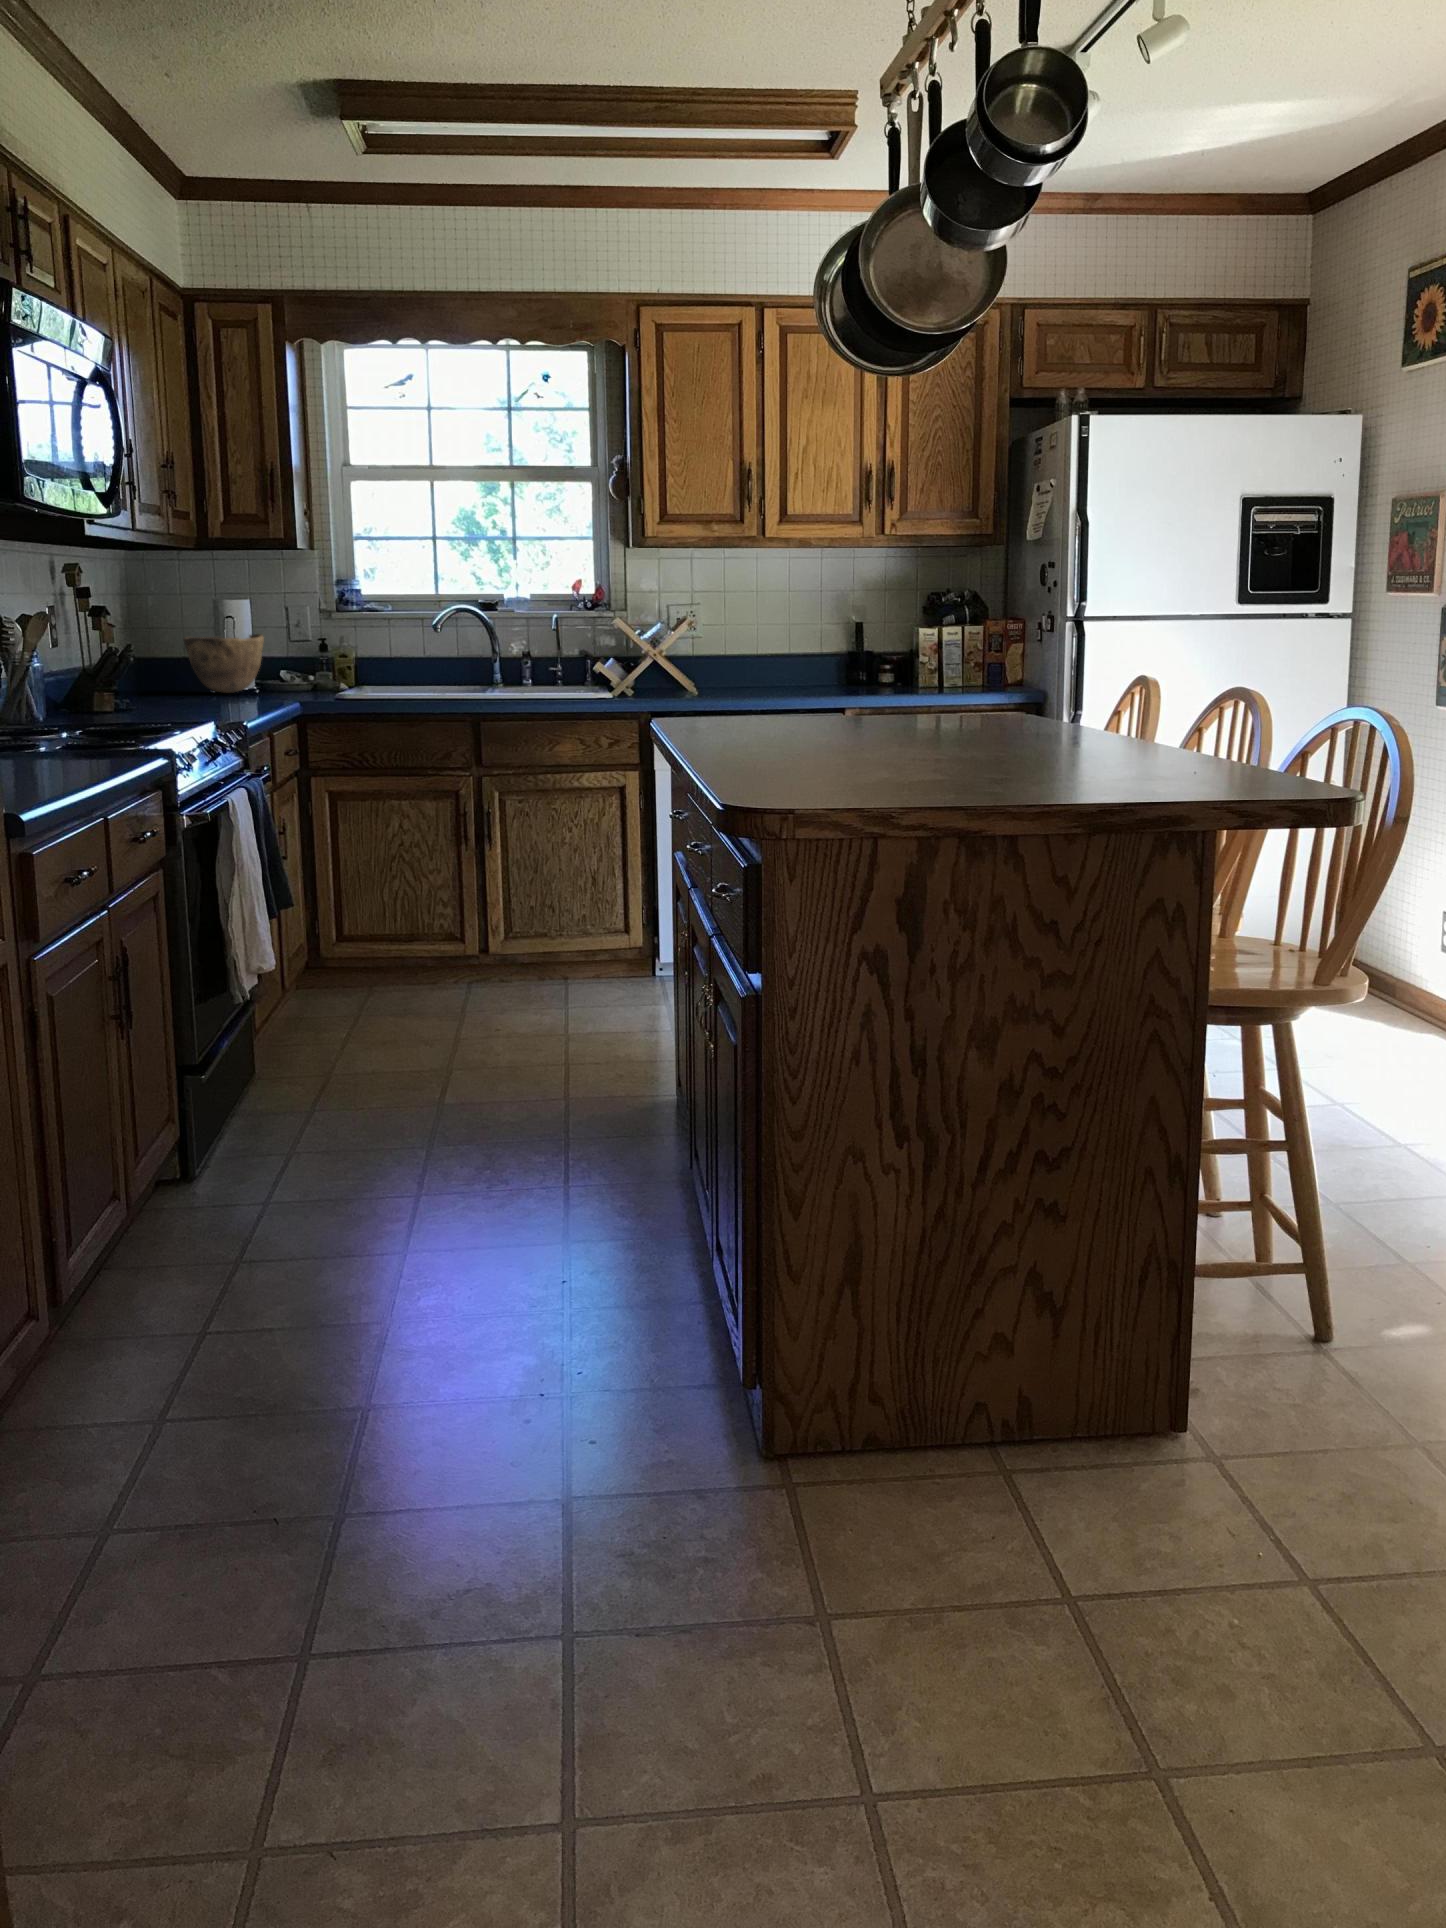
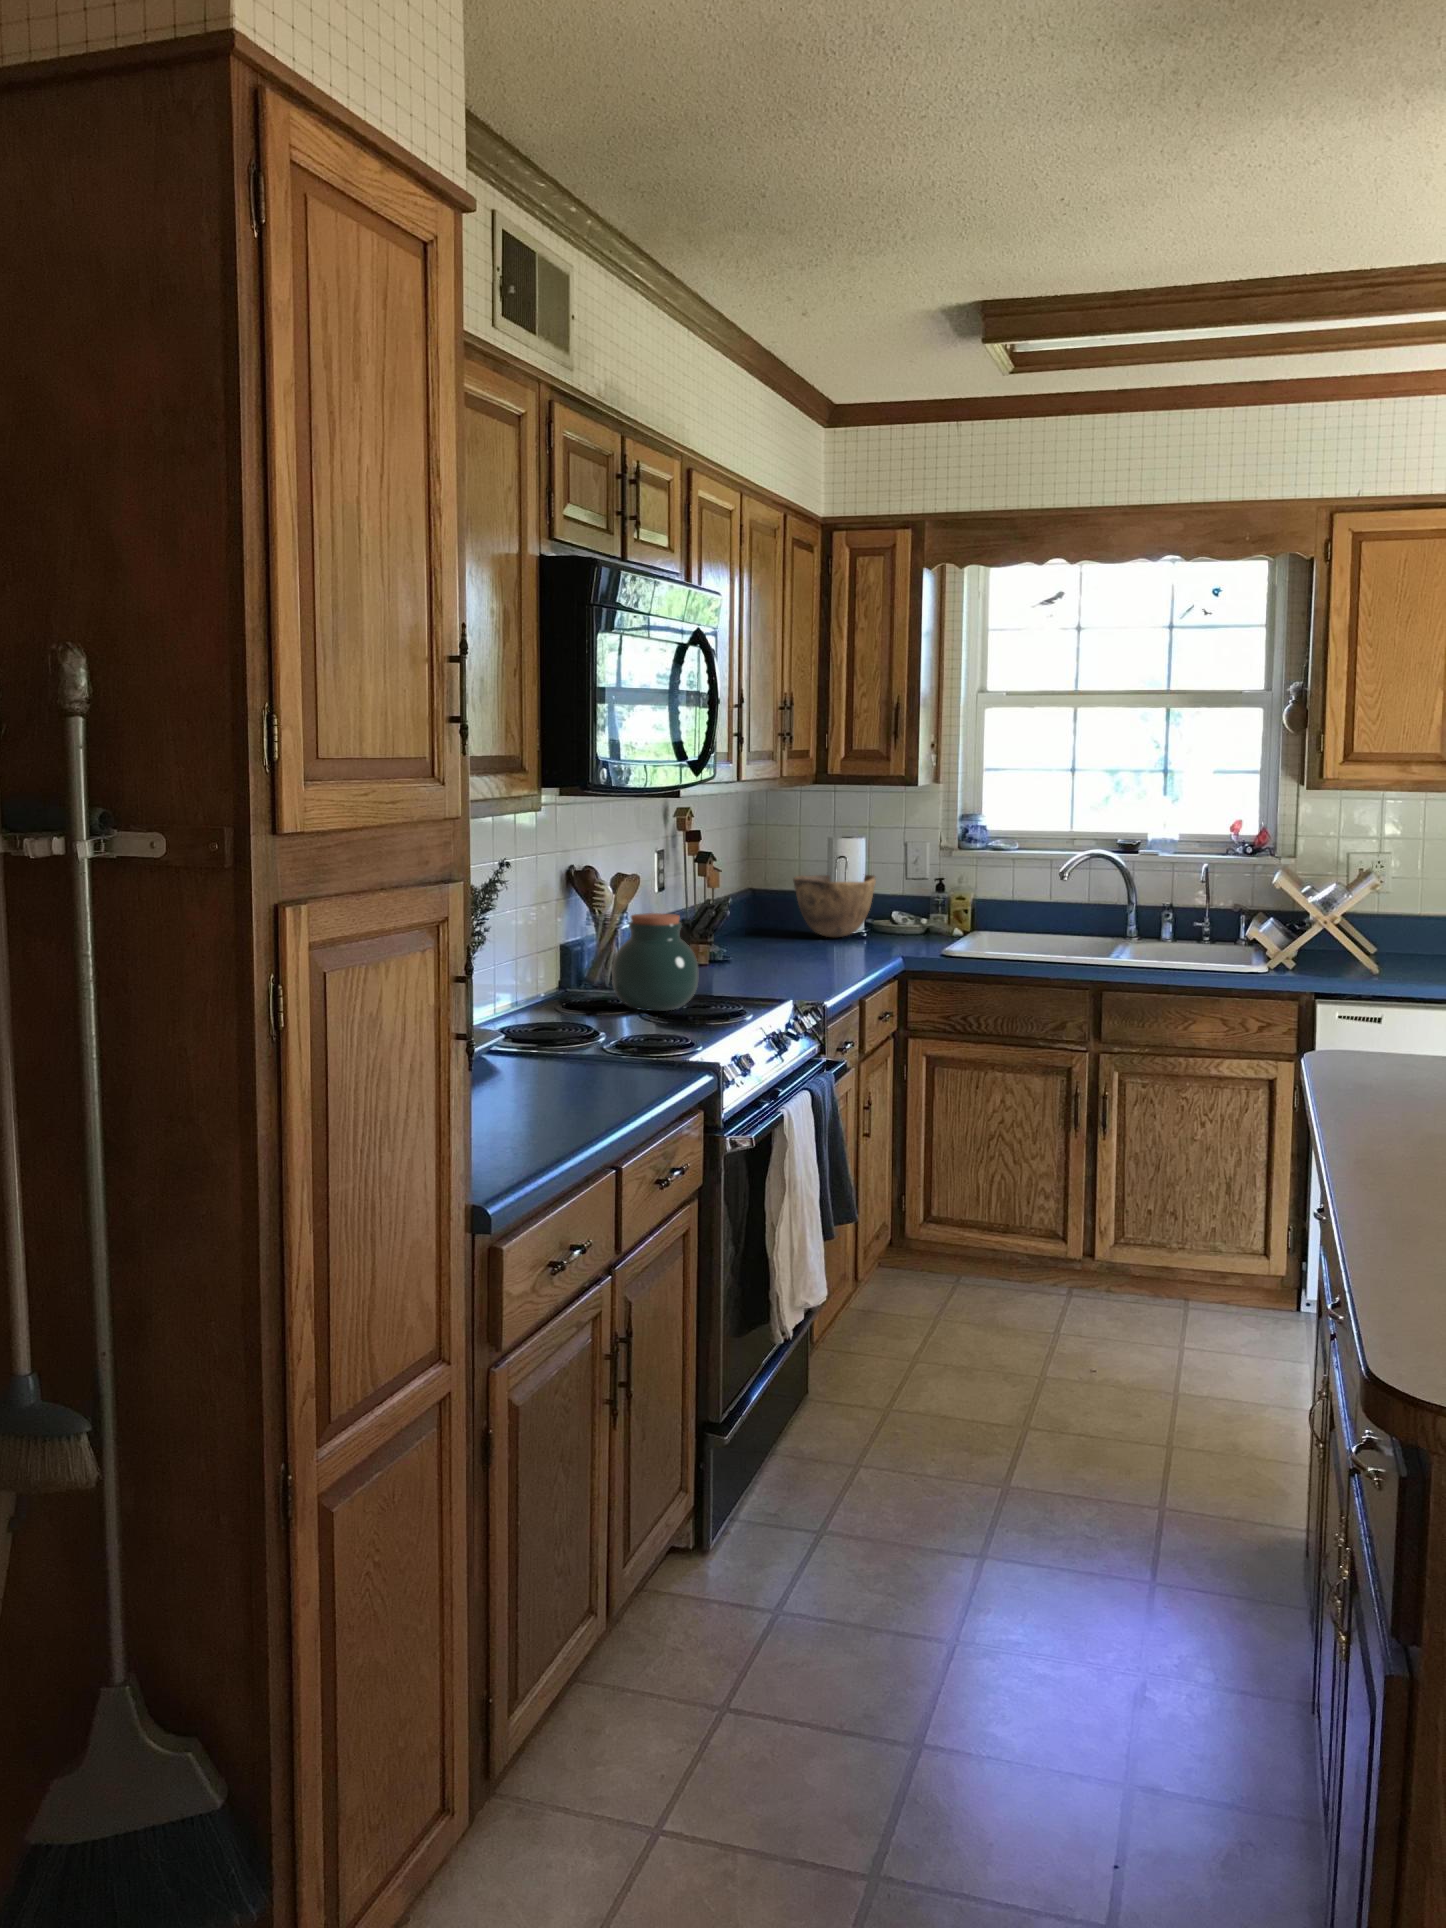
jar: none [36,641,123,731] -> present [612,913,698,1011]

